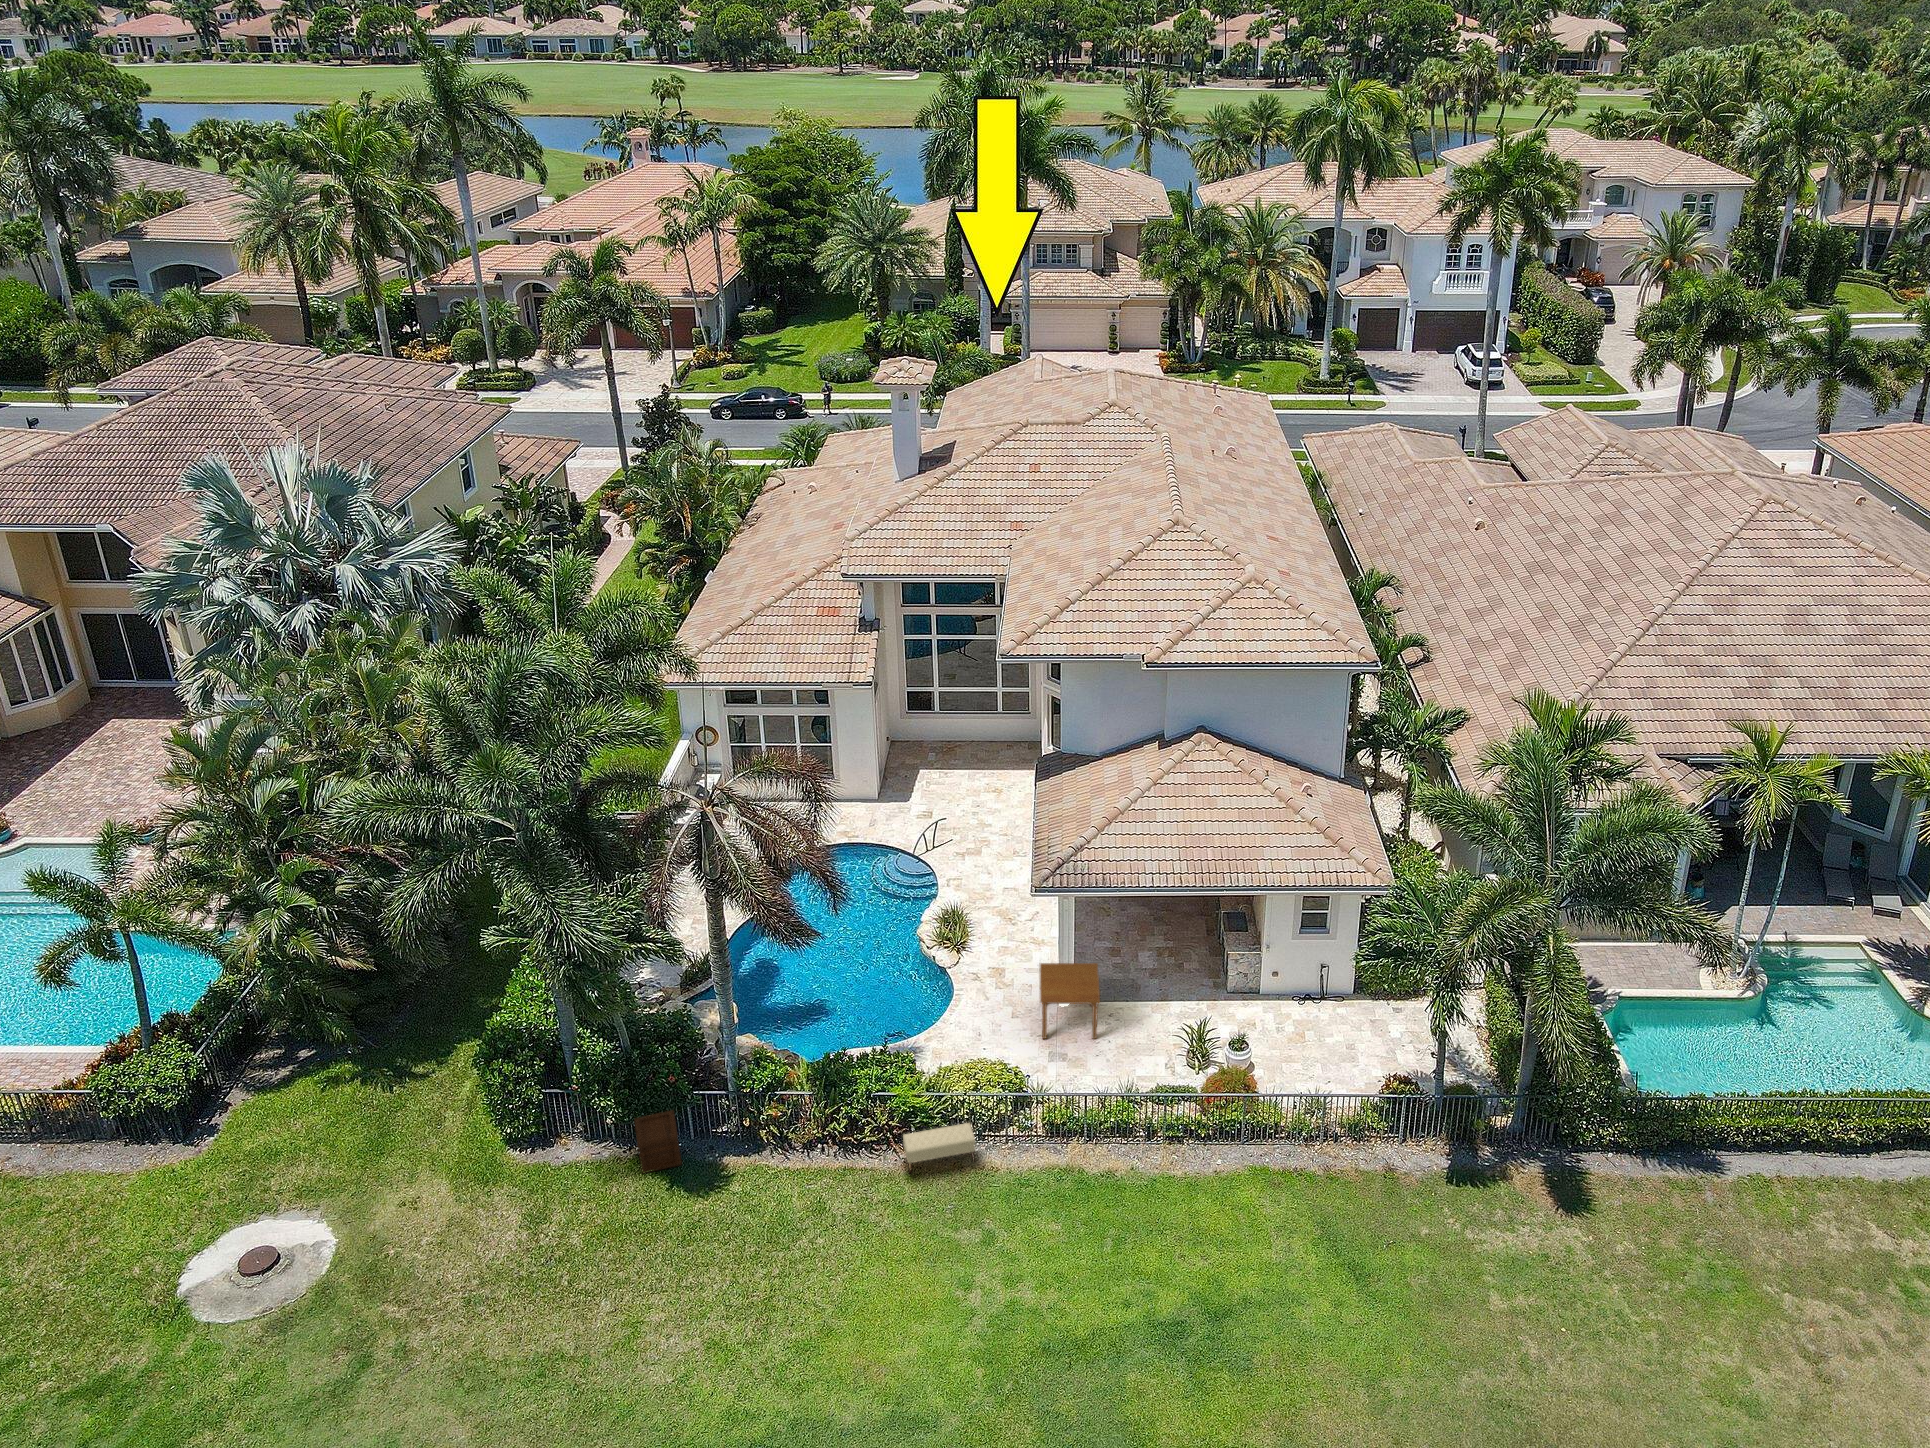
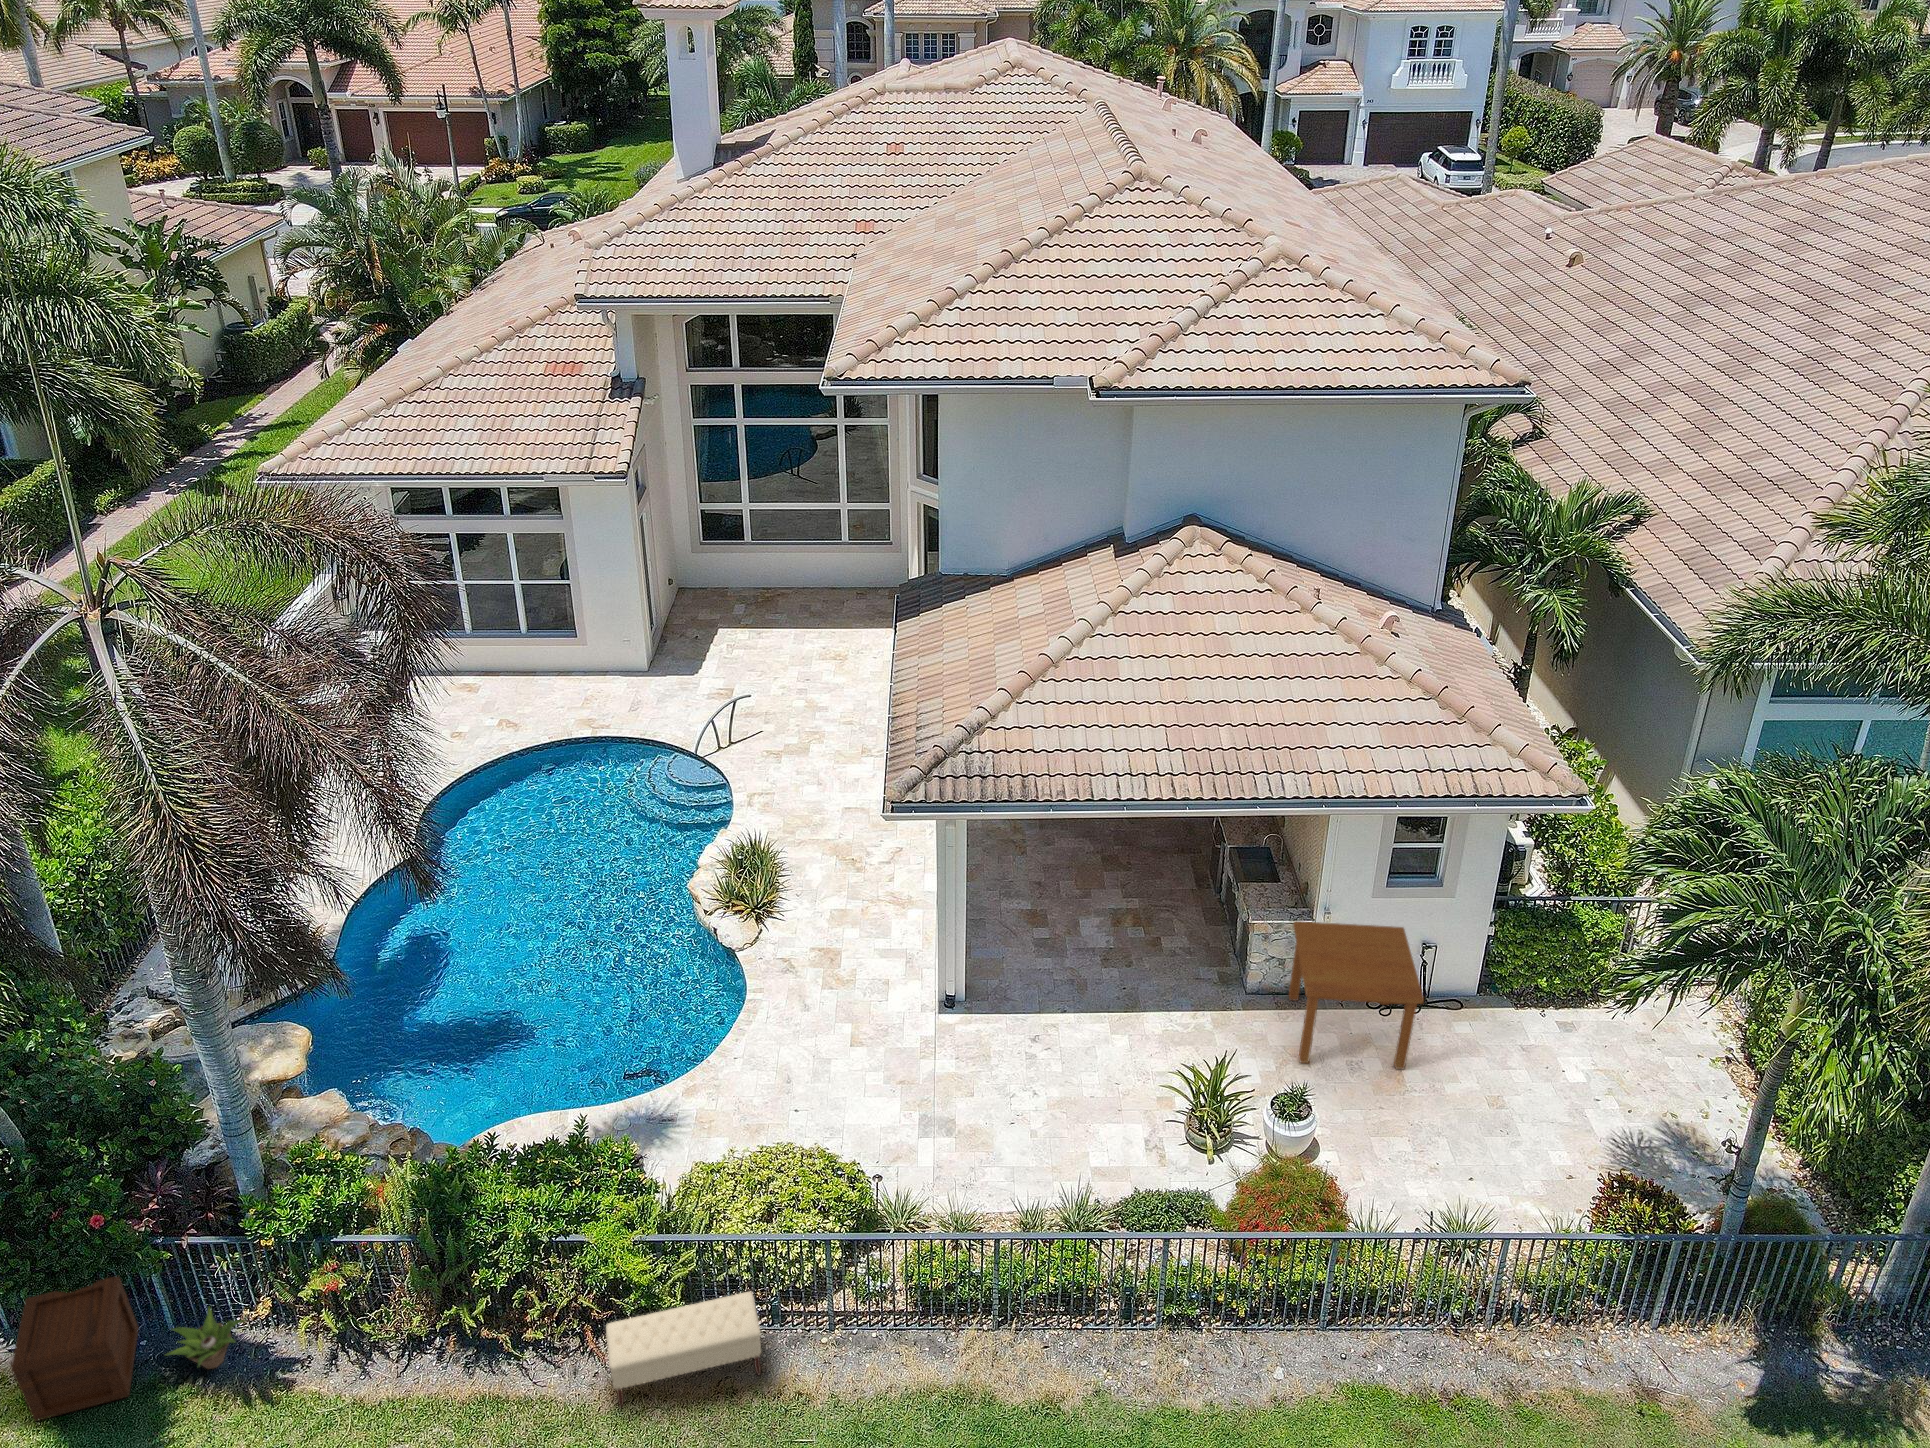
dining table: present [1040,963,1100,1039] -> present [1289,921,1424,1069]
decorative plant: none [697,1127,732,1155] -> present [167,1308,244,1369]

